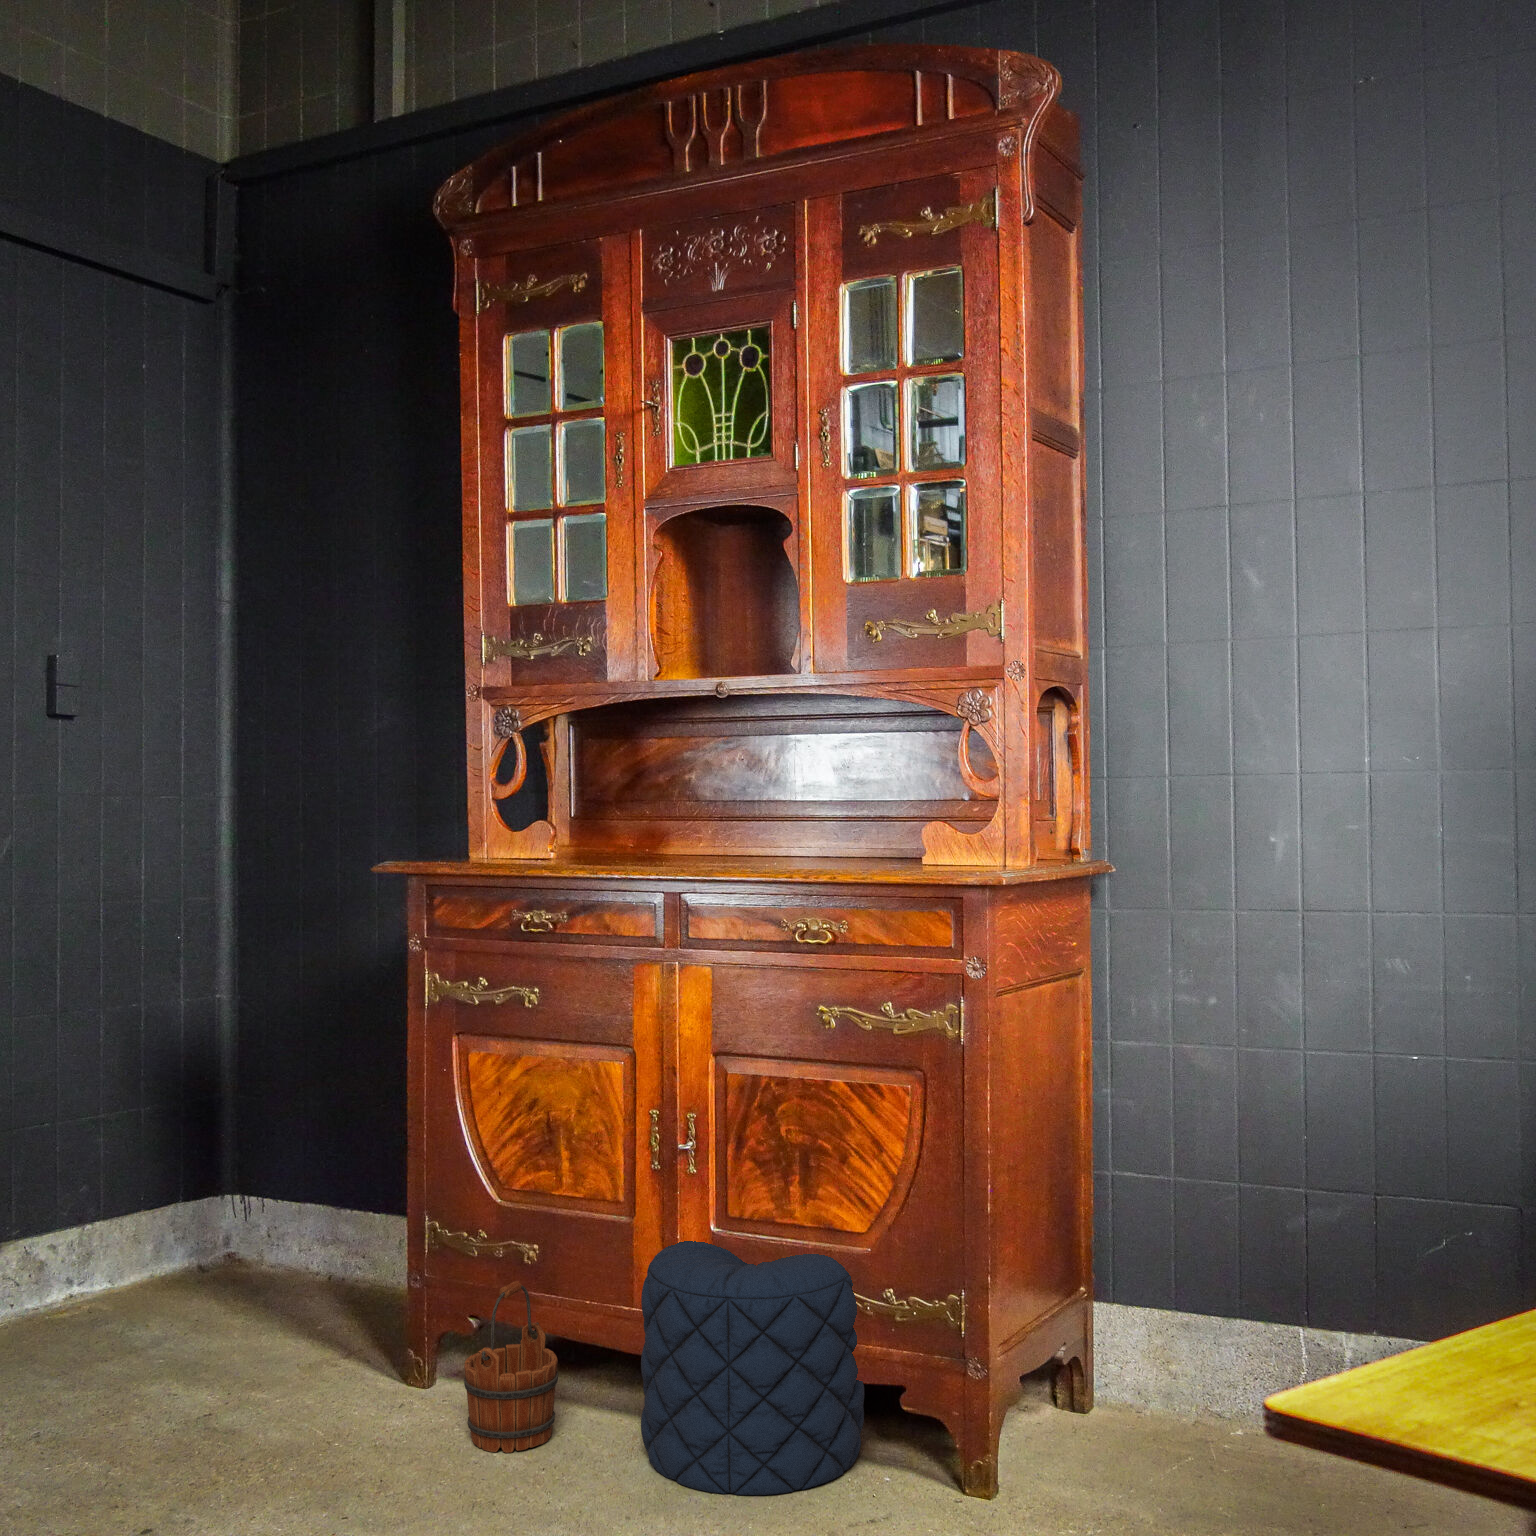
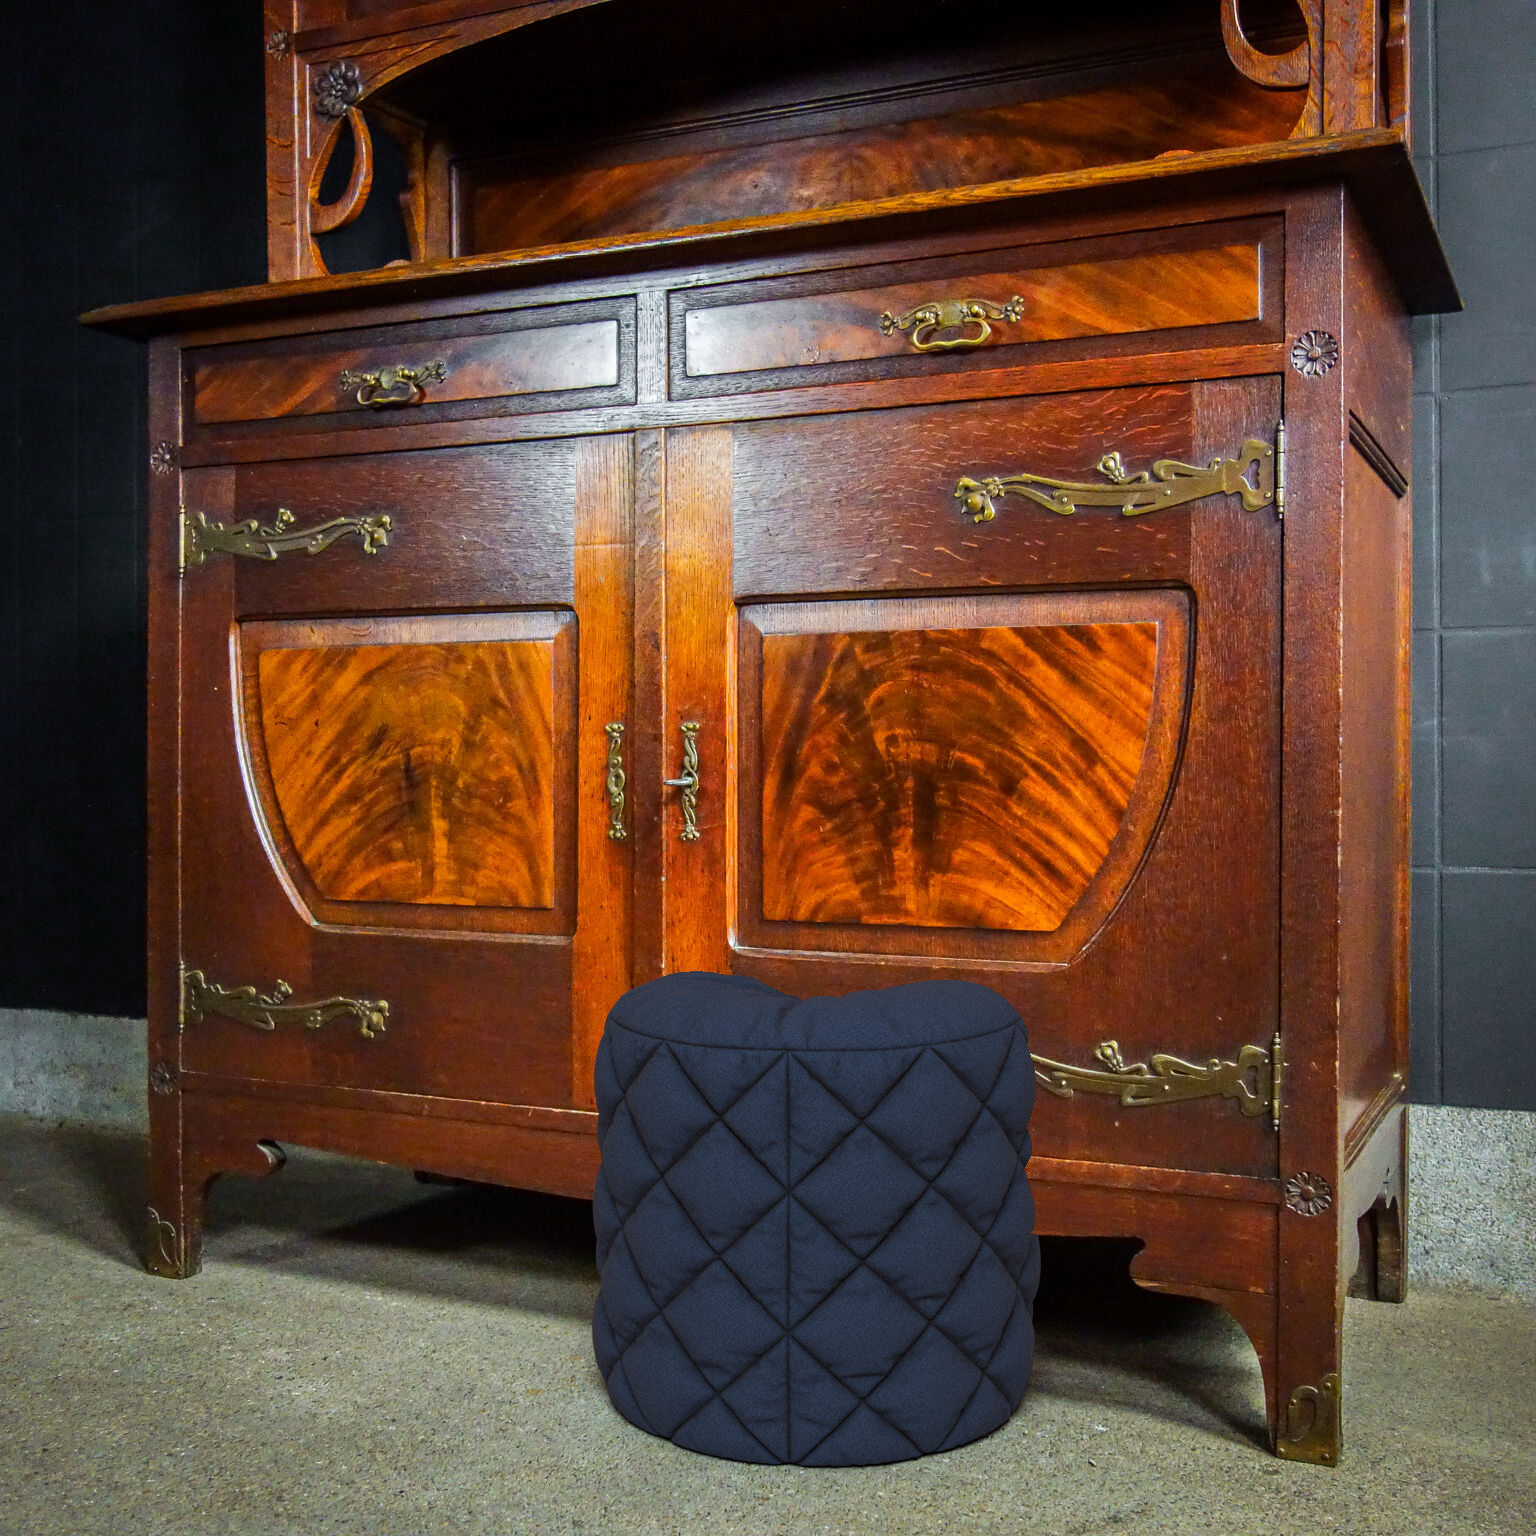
wooden bucket: present [464,1281,558,1453] -> none [236,1057,425,1391]

